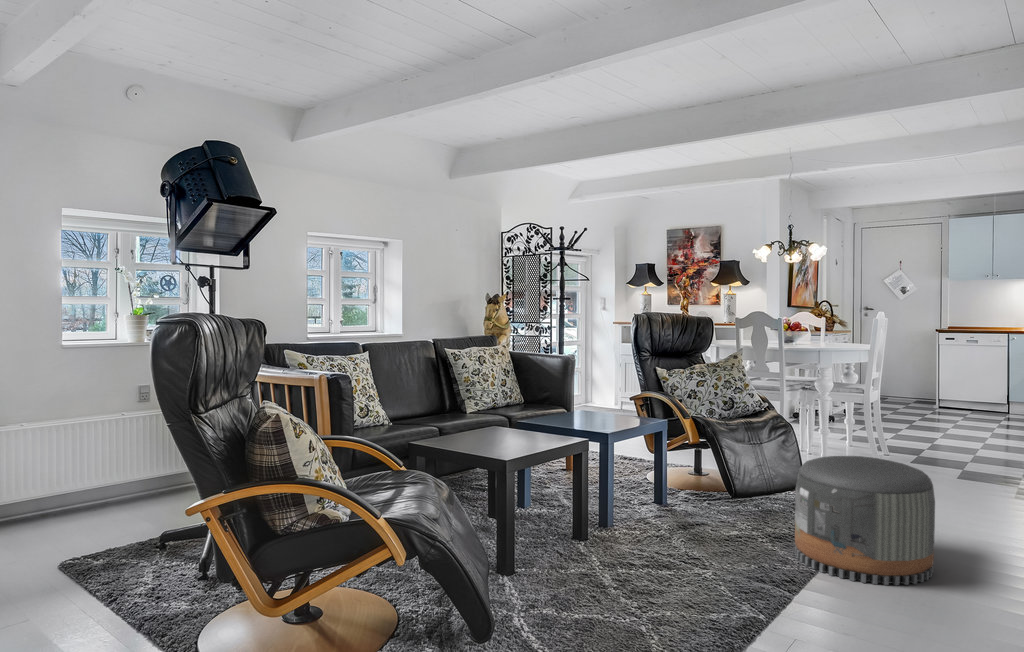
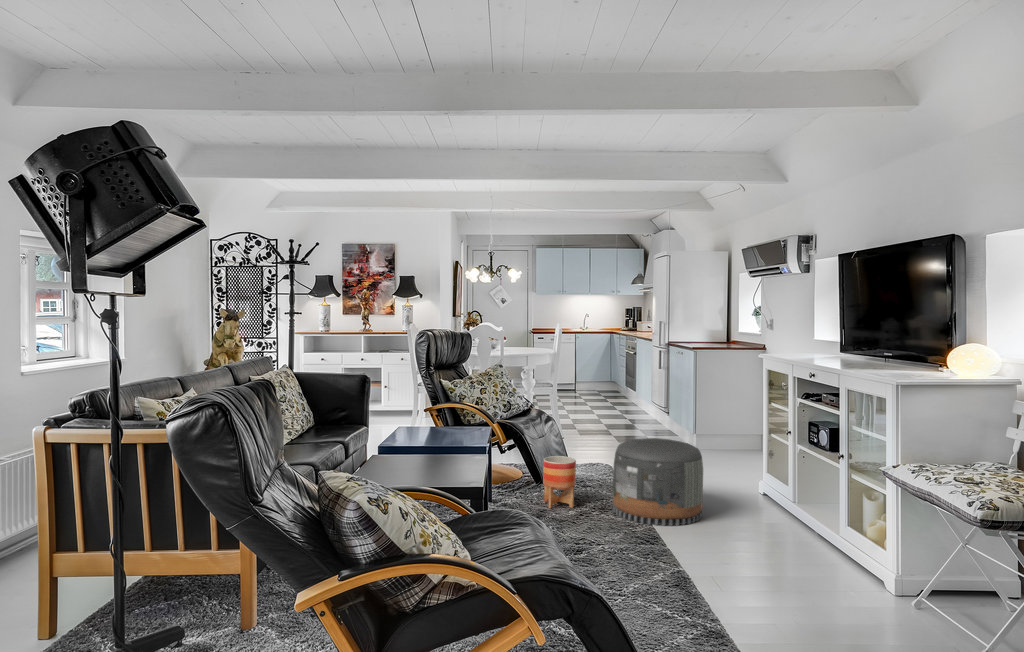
planter: none [717,465,760,533] -> present [543,456,576,508]

